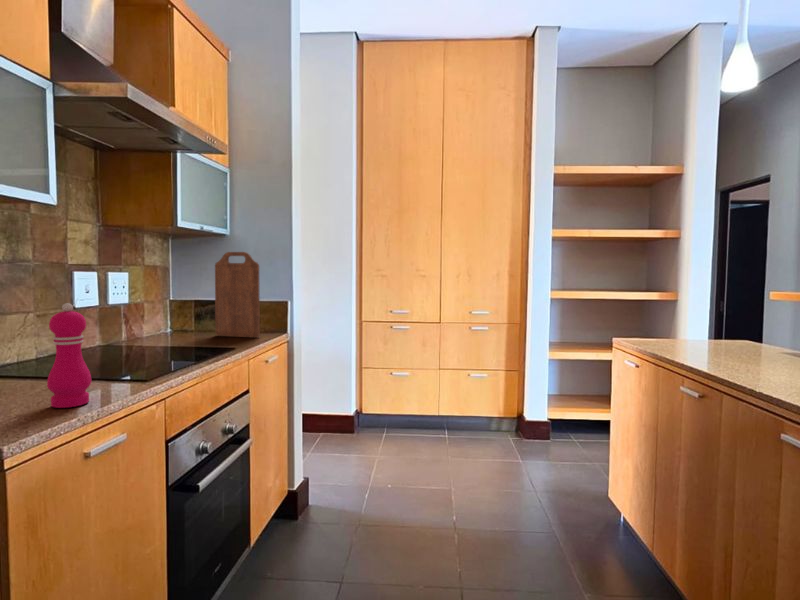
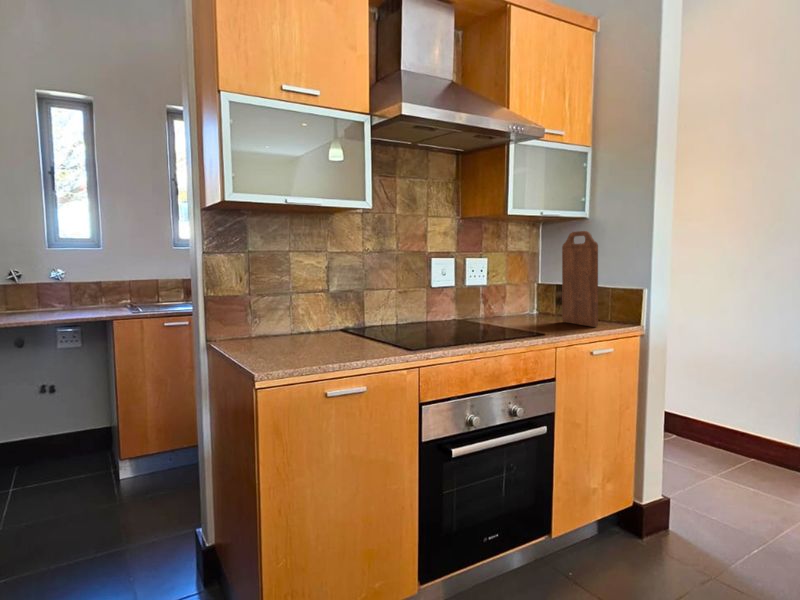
pepper mill: present [47,303,91,408] -> none [325,283,352,358]

